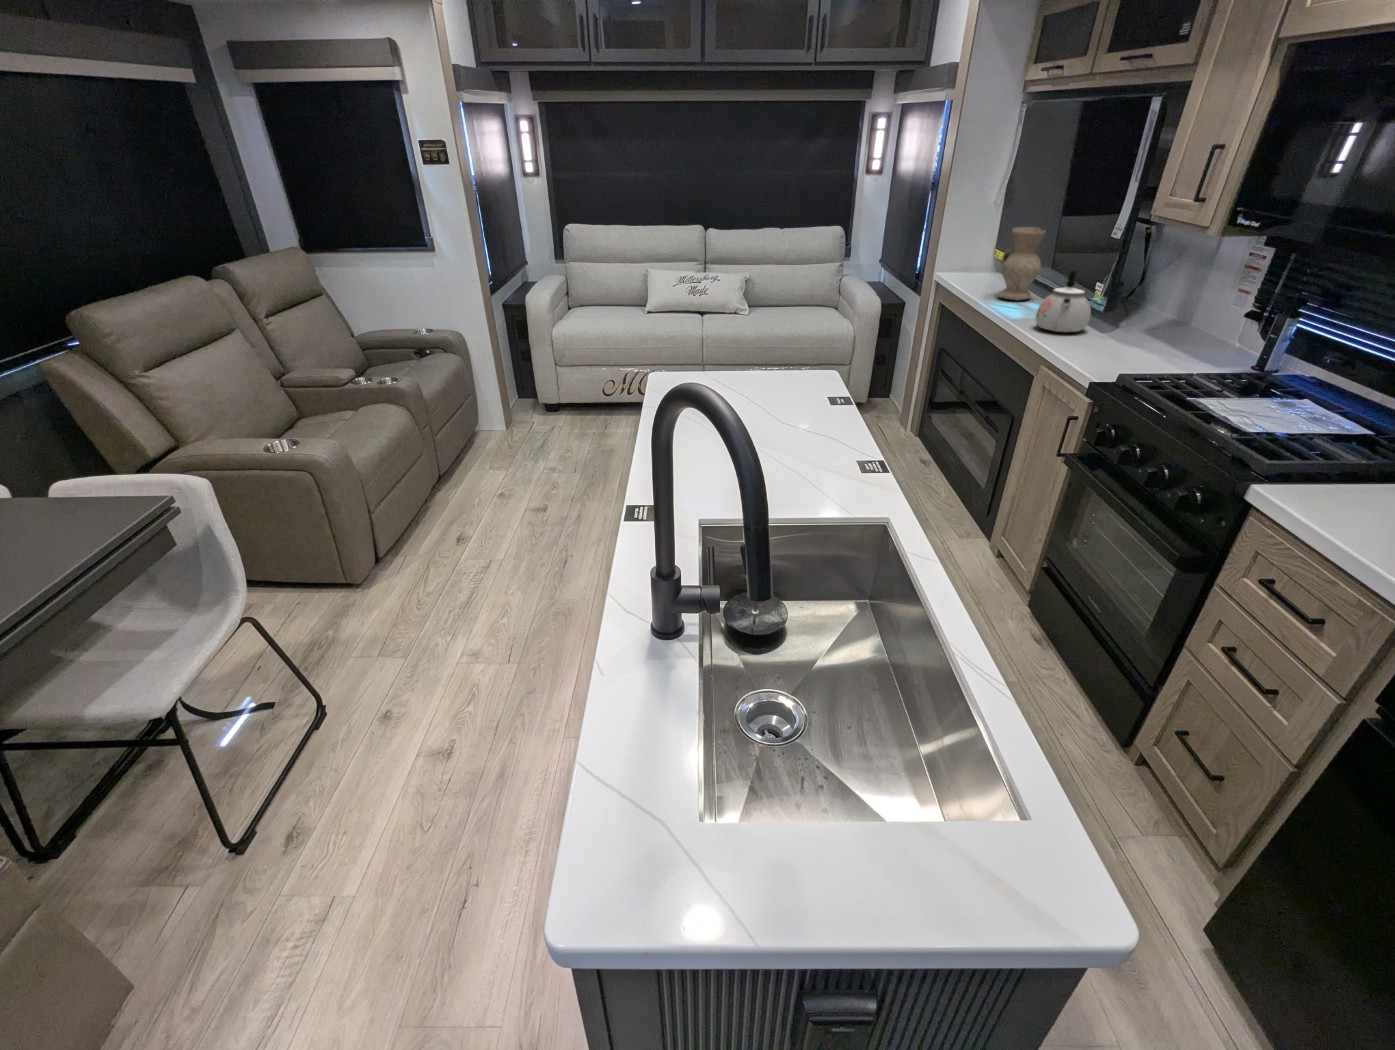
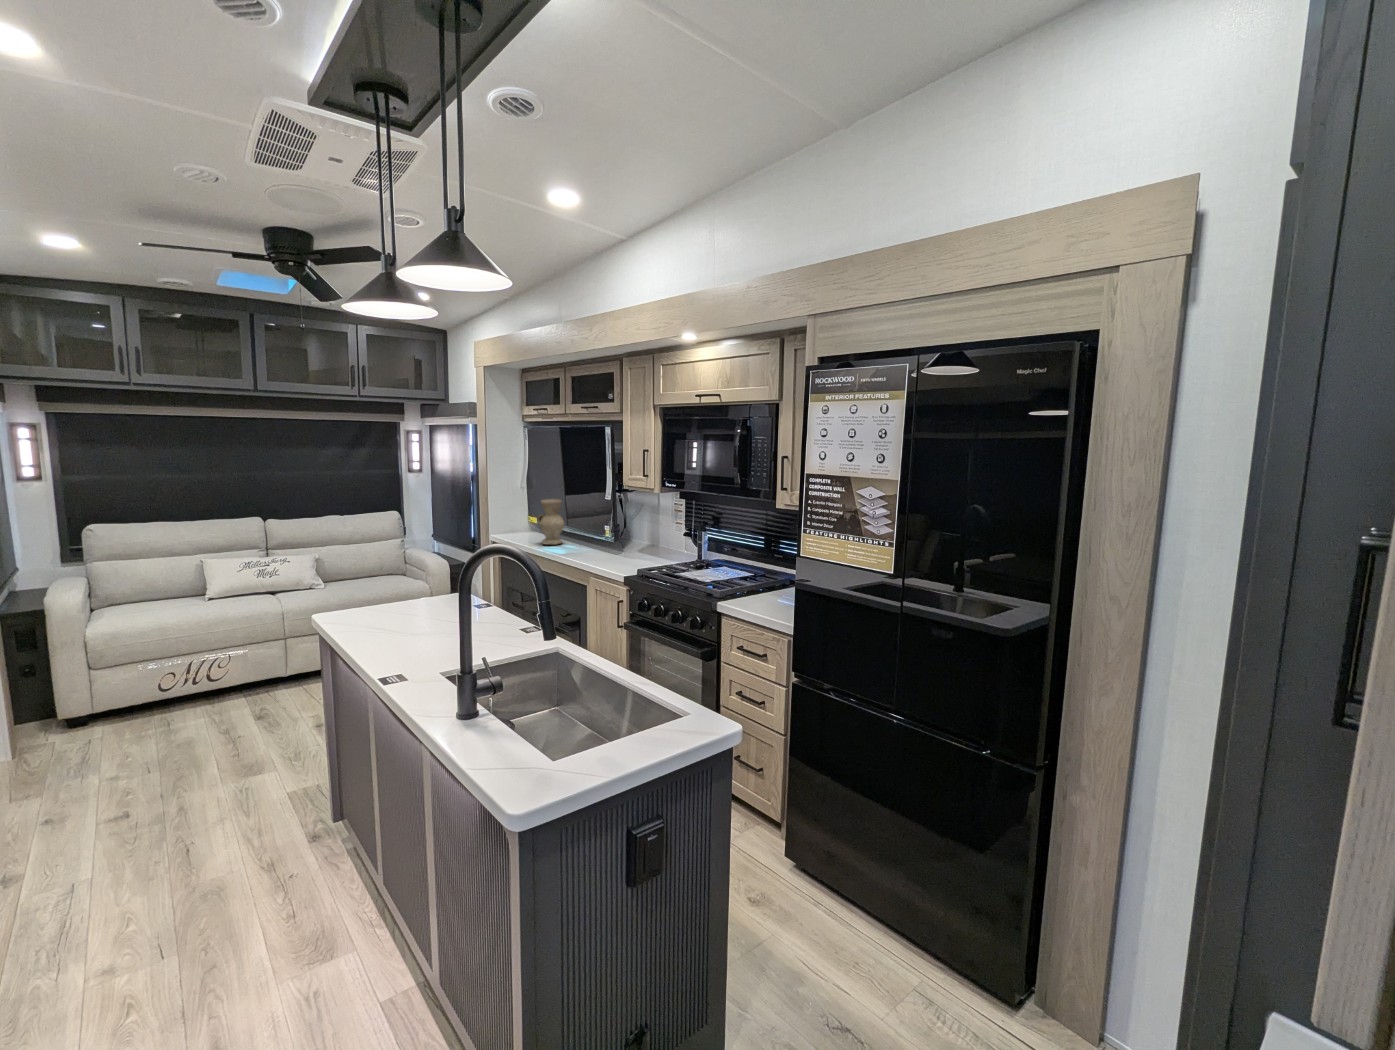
kettle: present [1036,270,1091,332] -> none [574,520,606,557]

